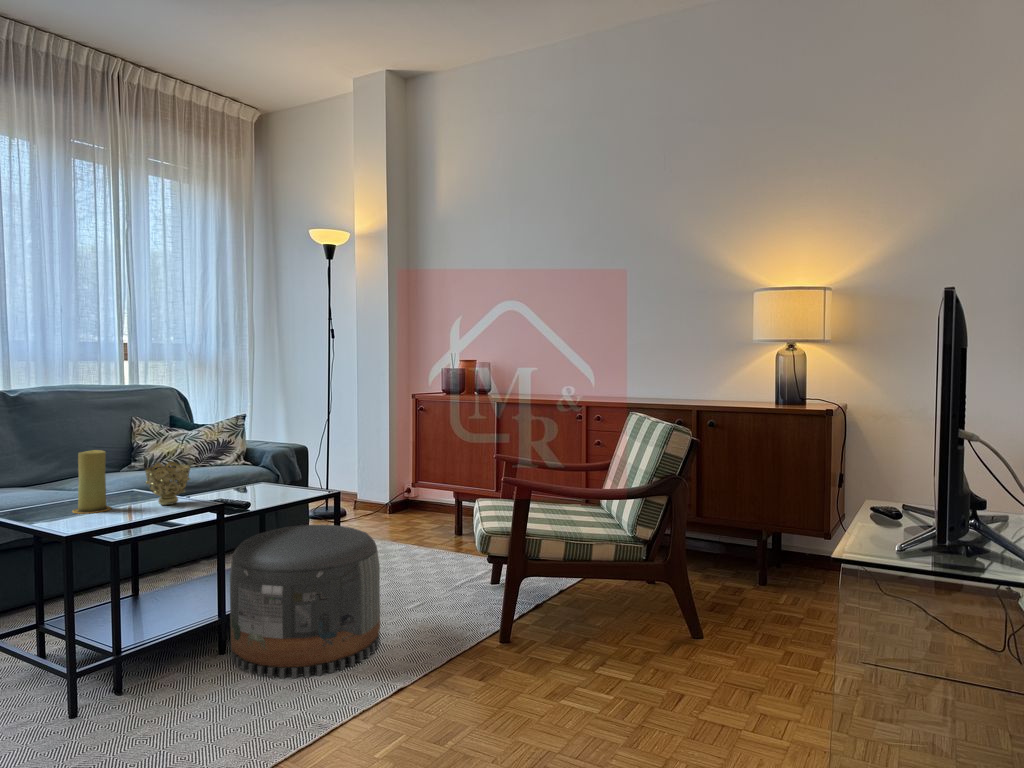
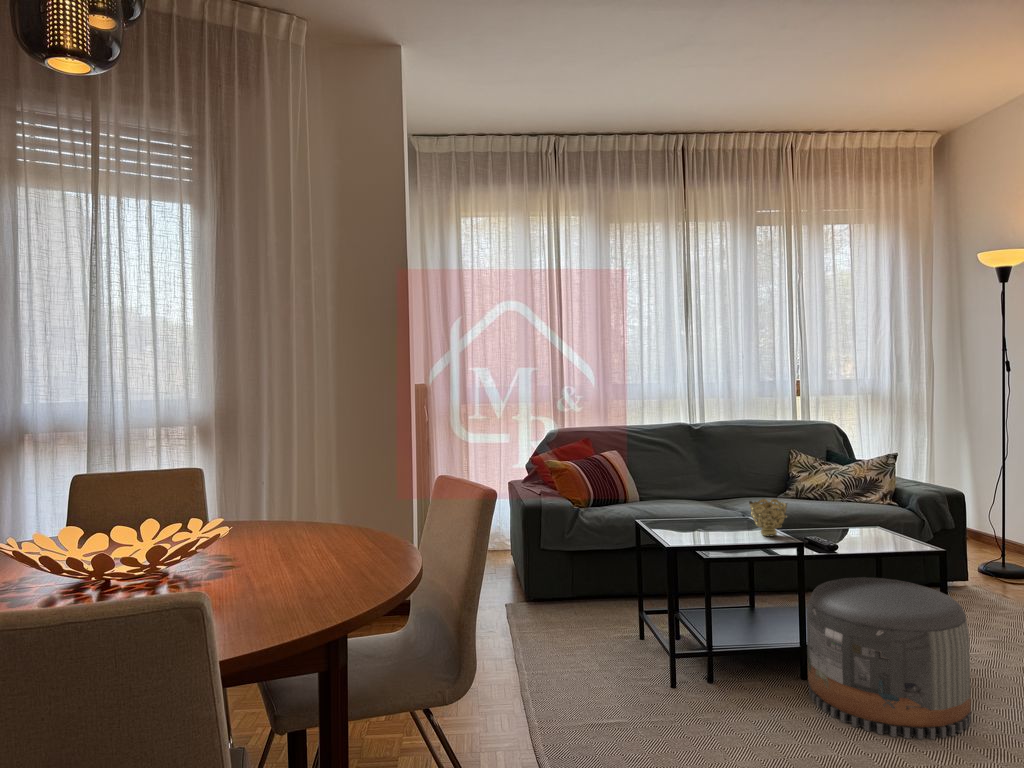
candle: present [73,450,111,514] -> none [697,483,725,533]

